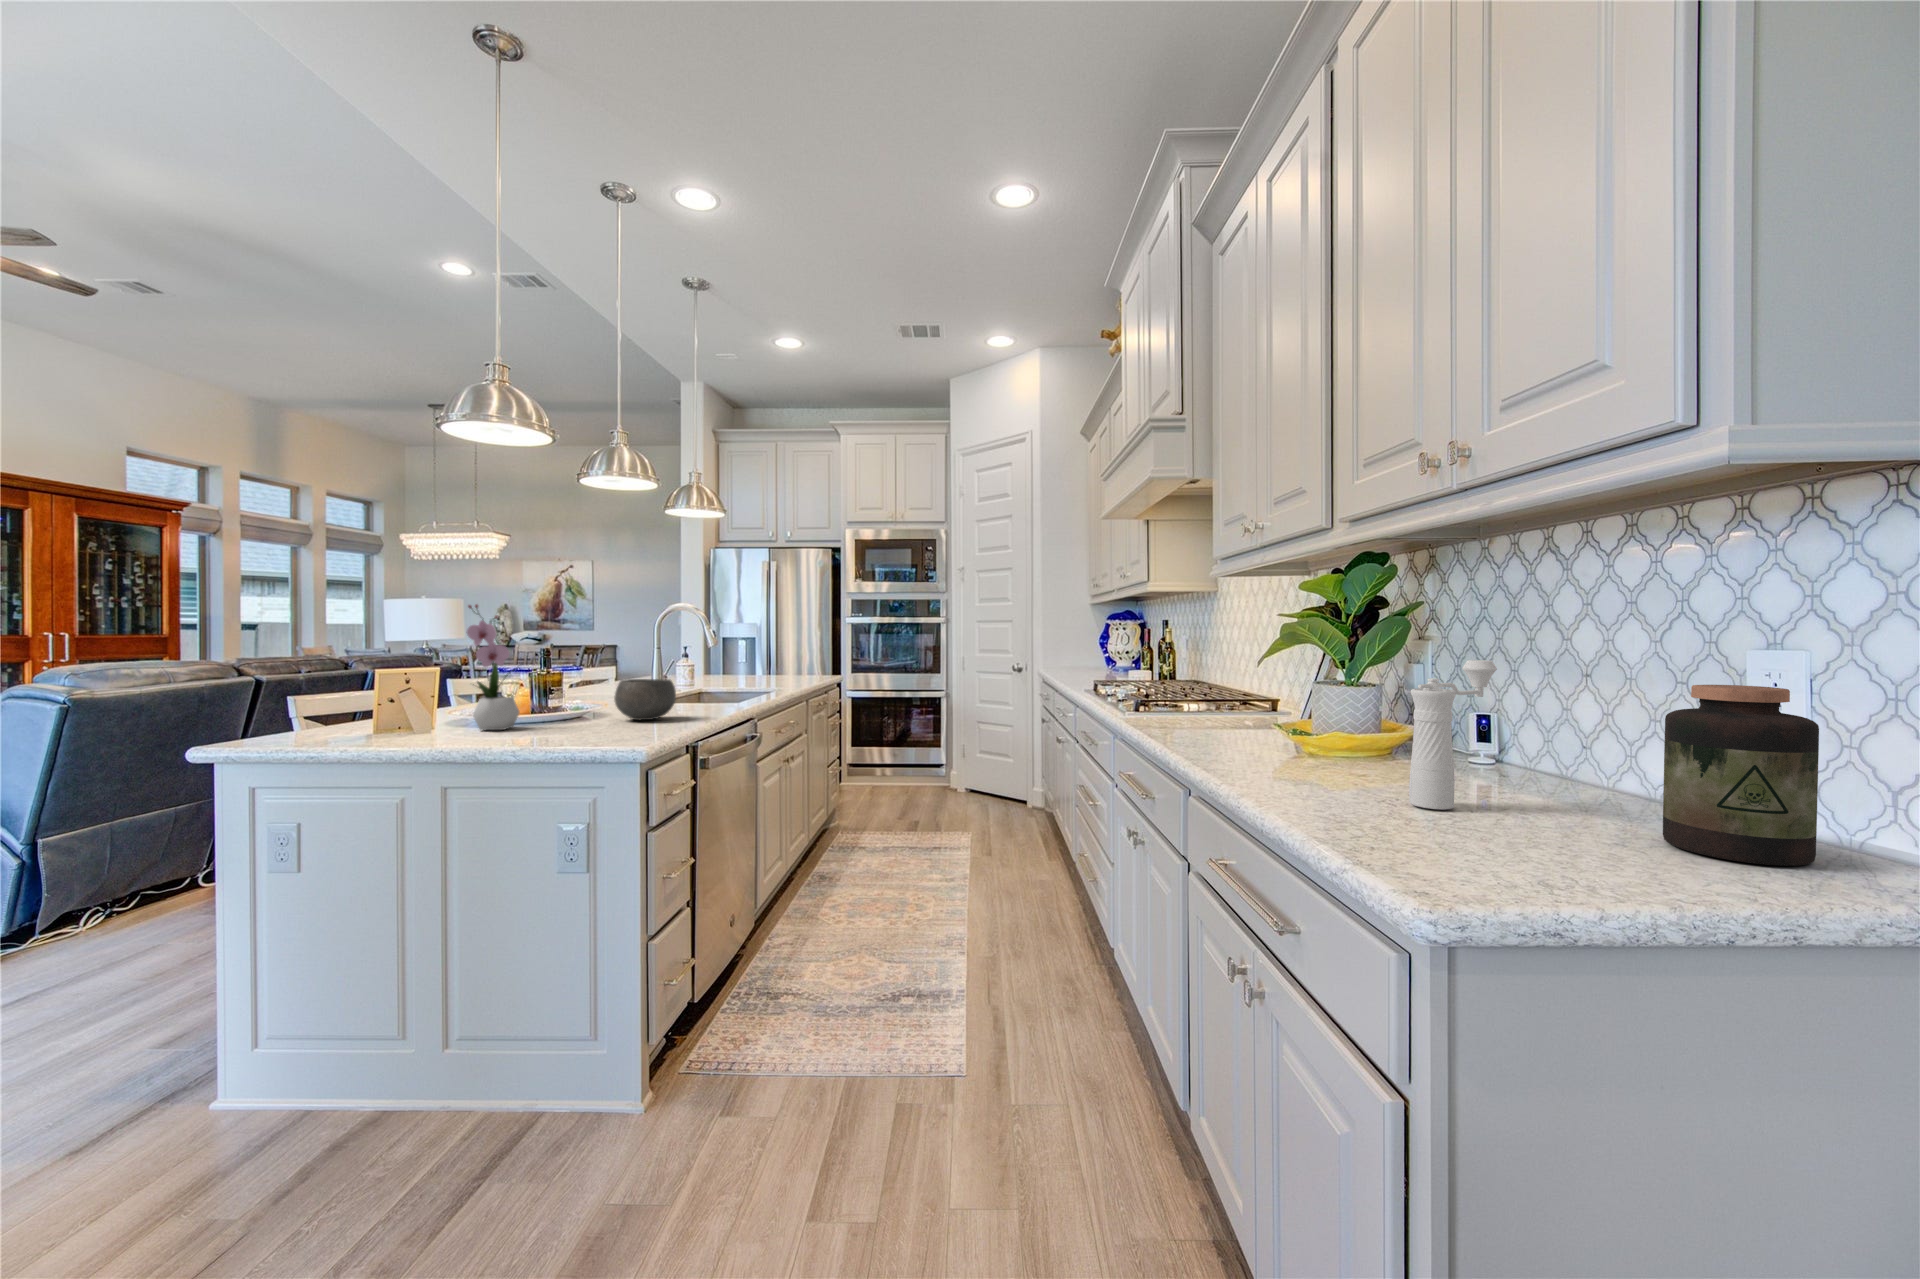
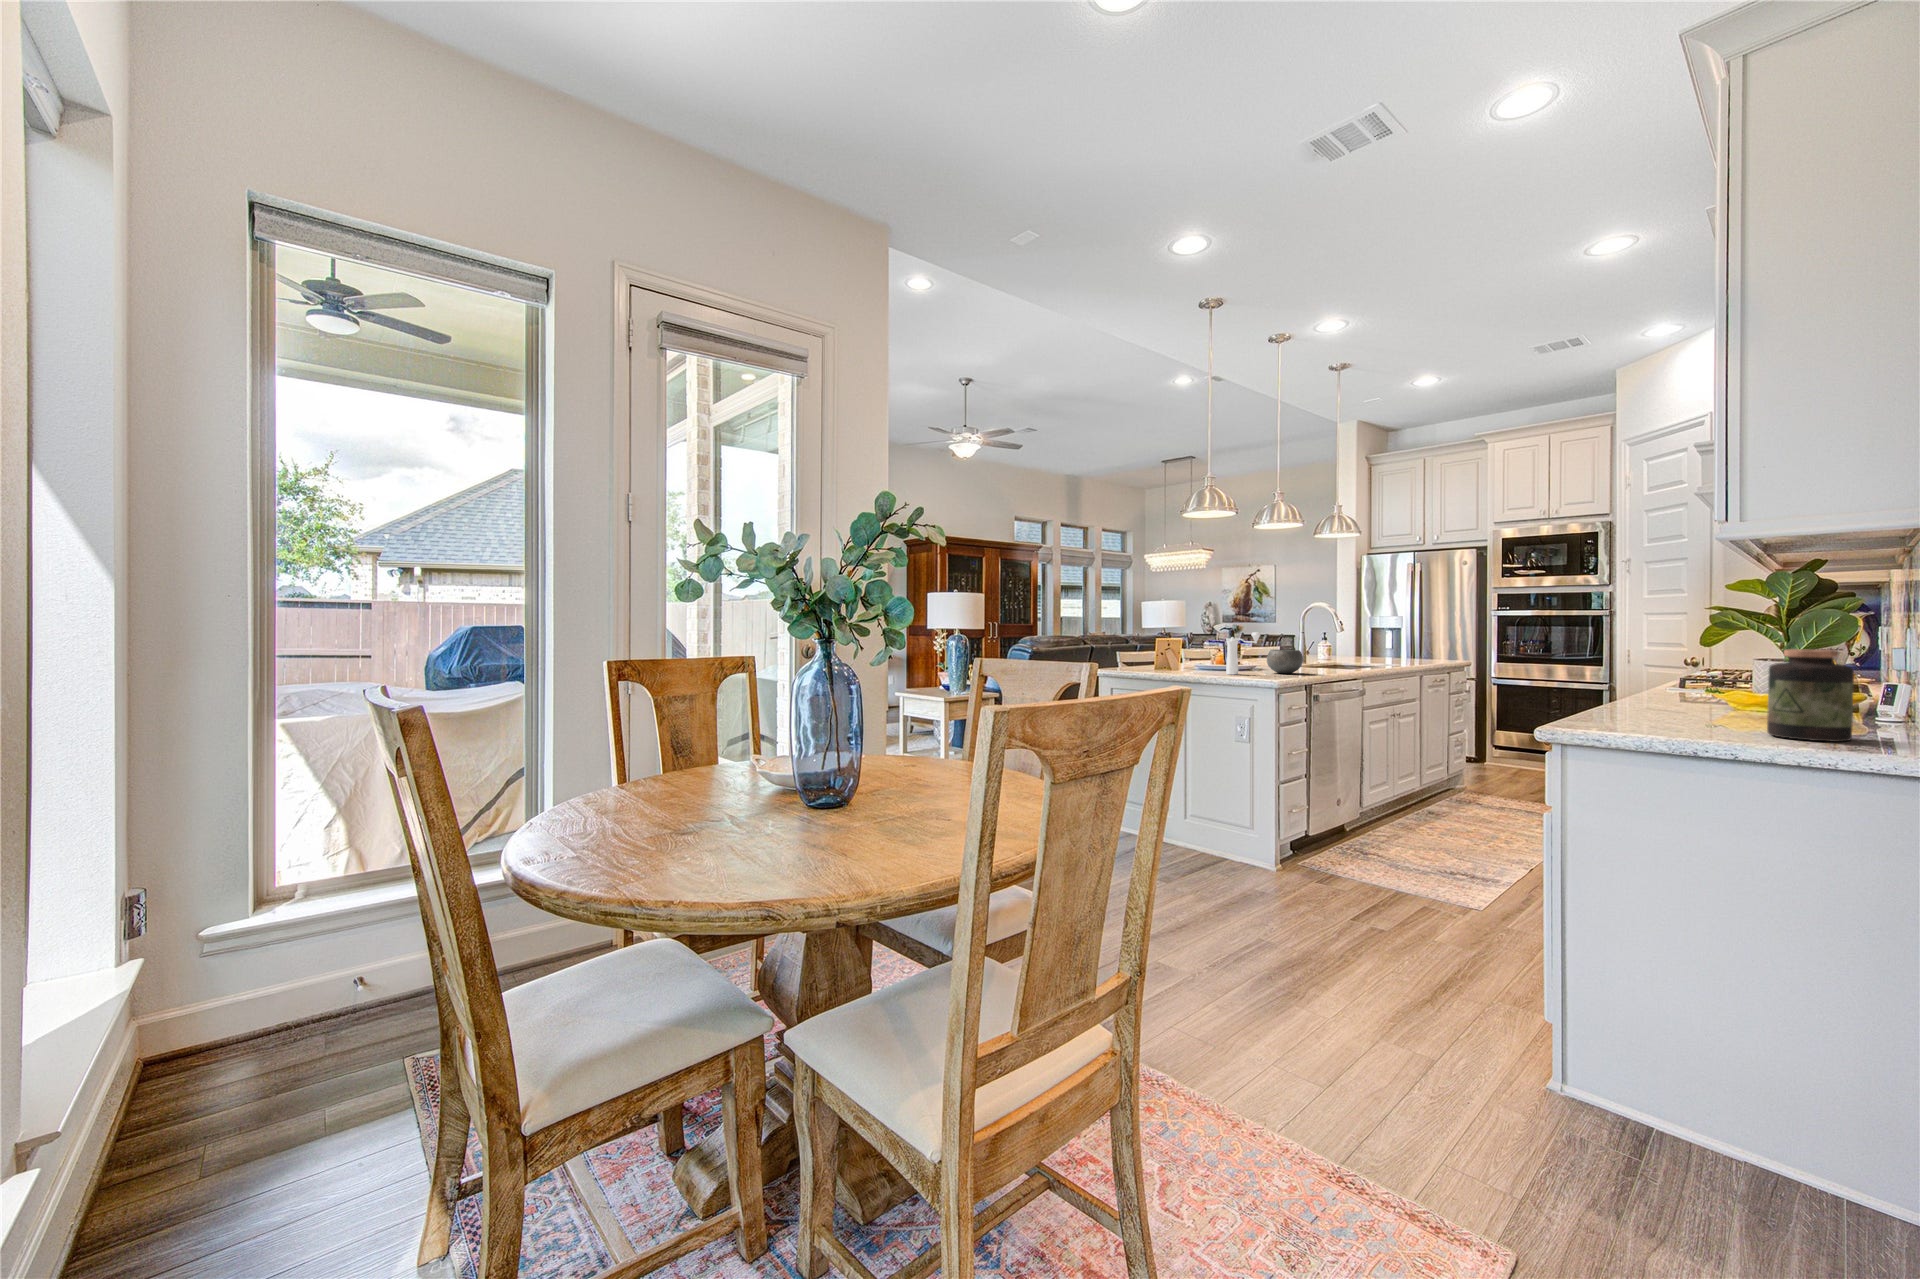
flower arrangement: present [467,604,519,730] -> none [1194,608,1220,672]
pepper mill: present [1409,660,1497,810] -> present [1226,632,1260,675]

